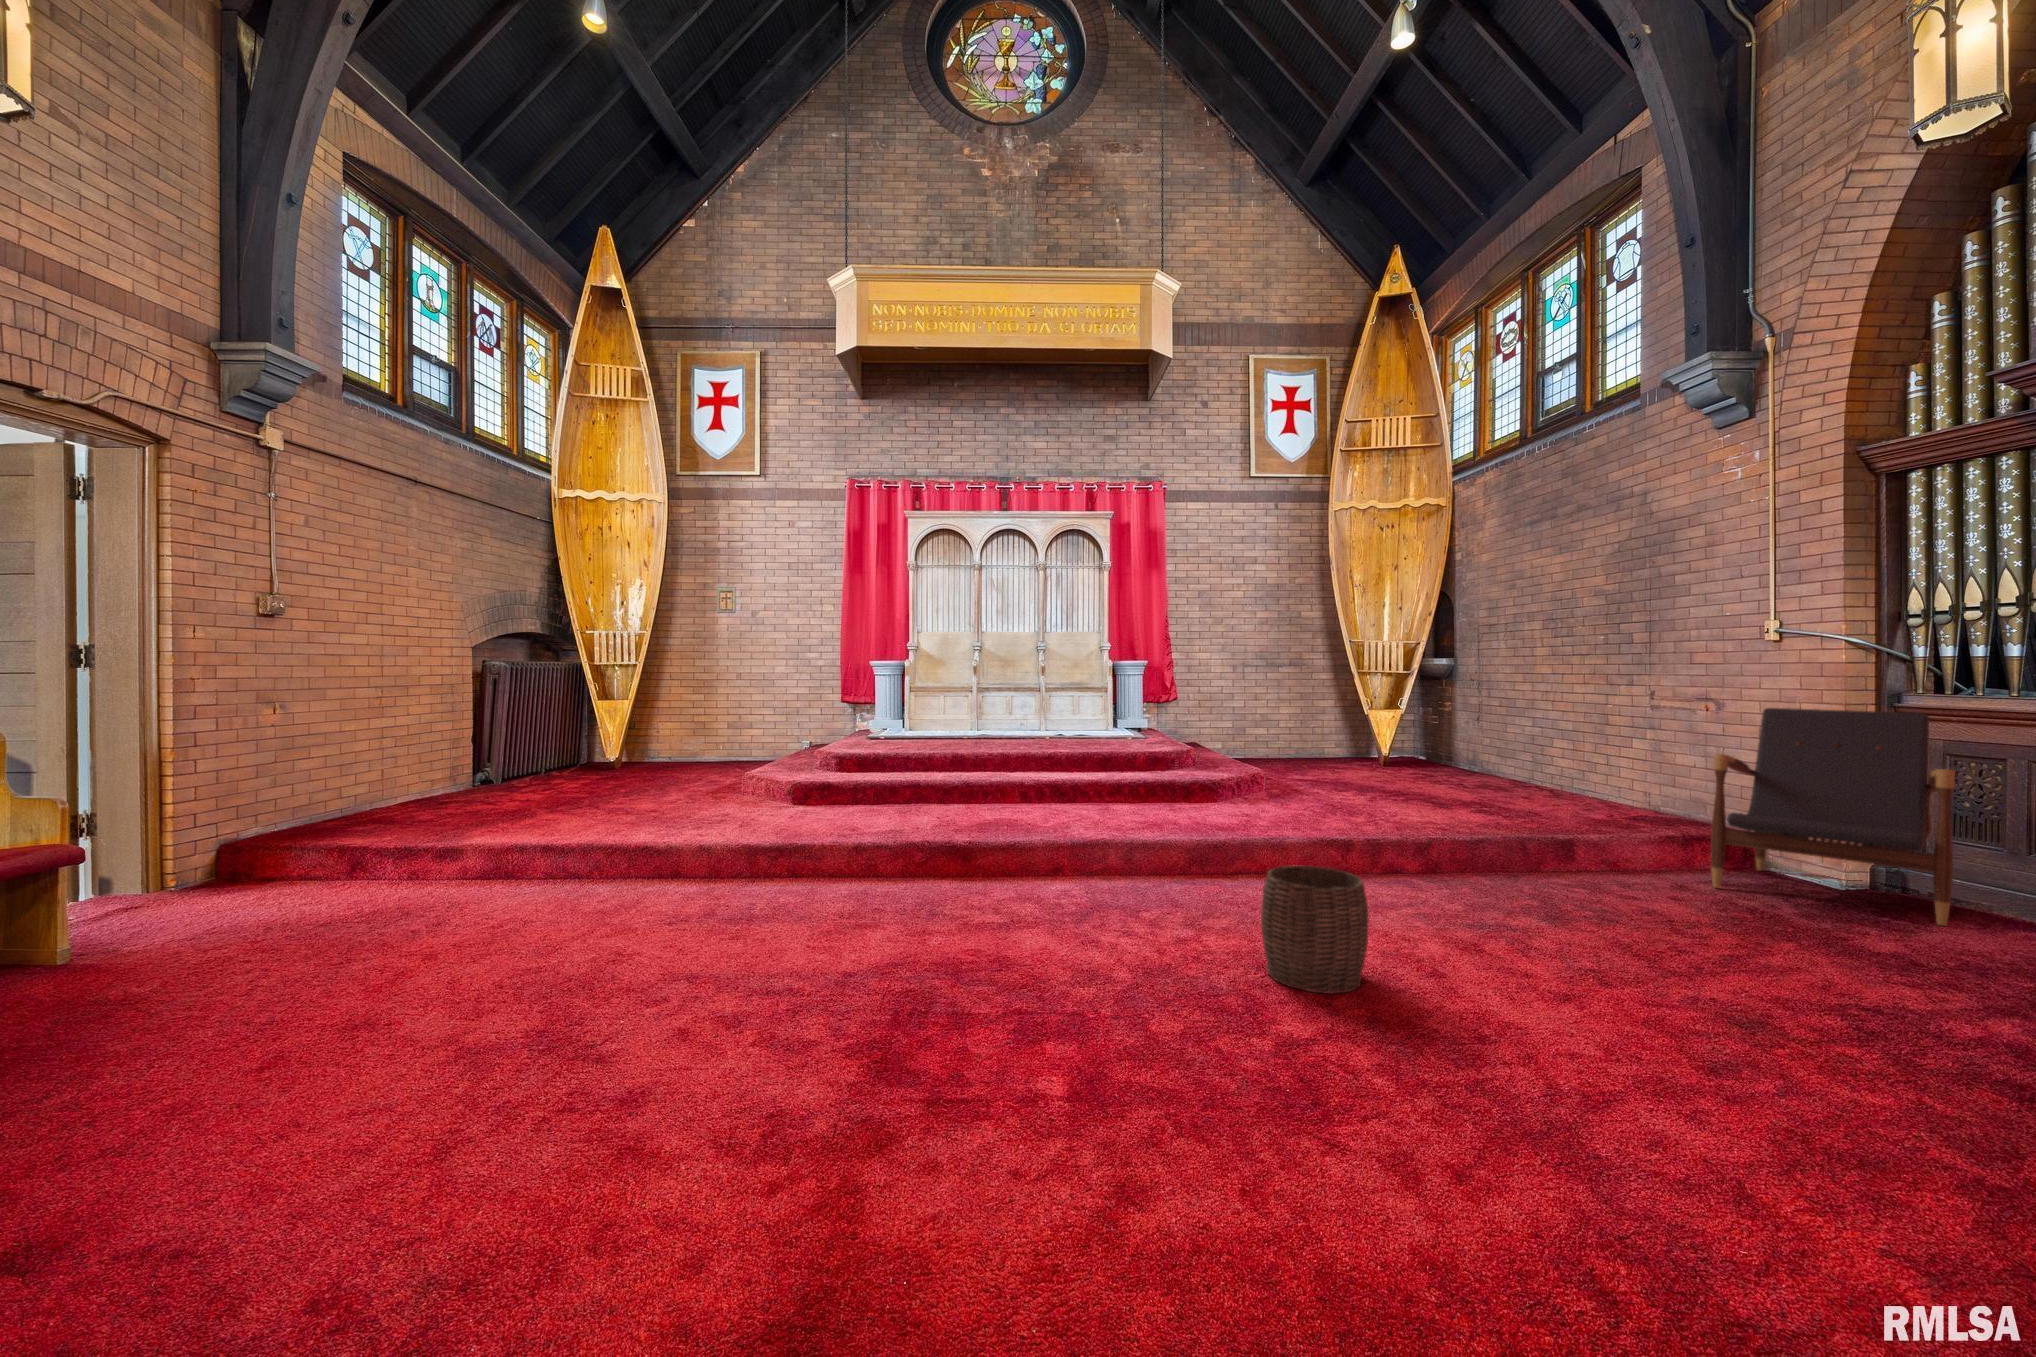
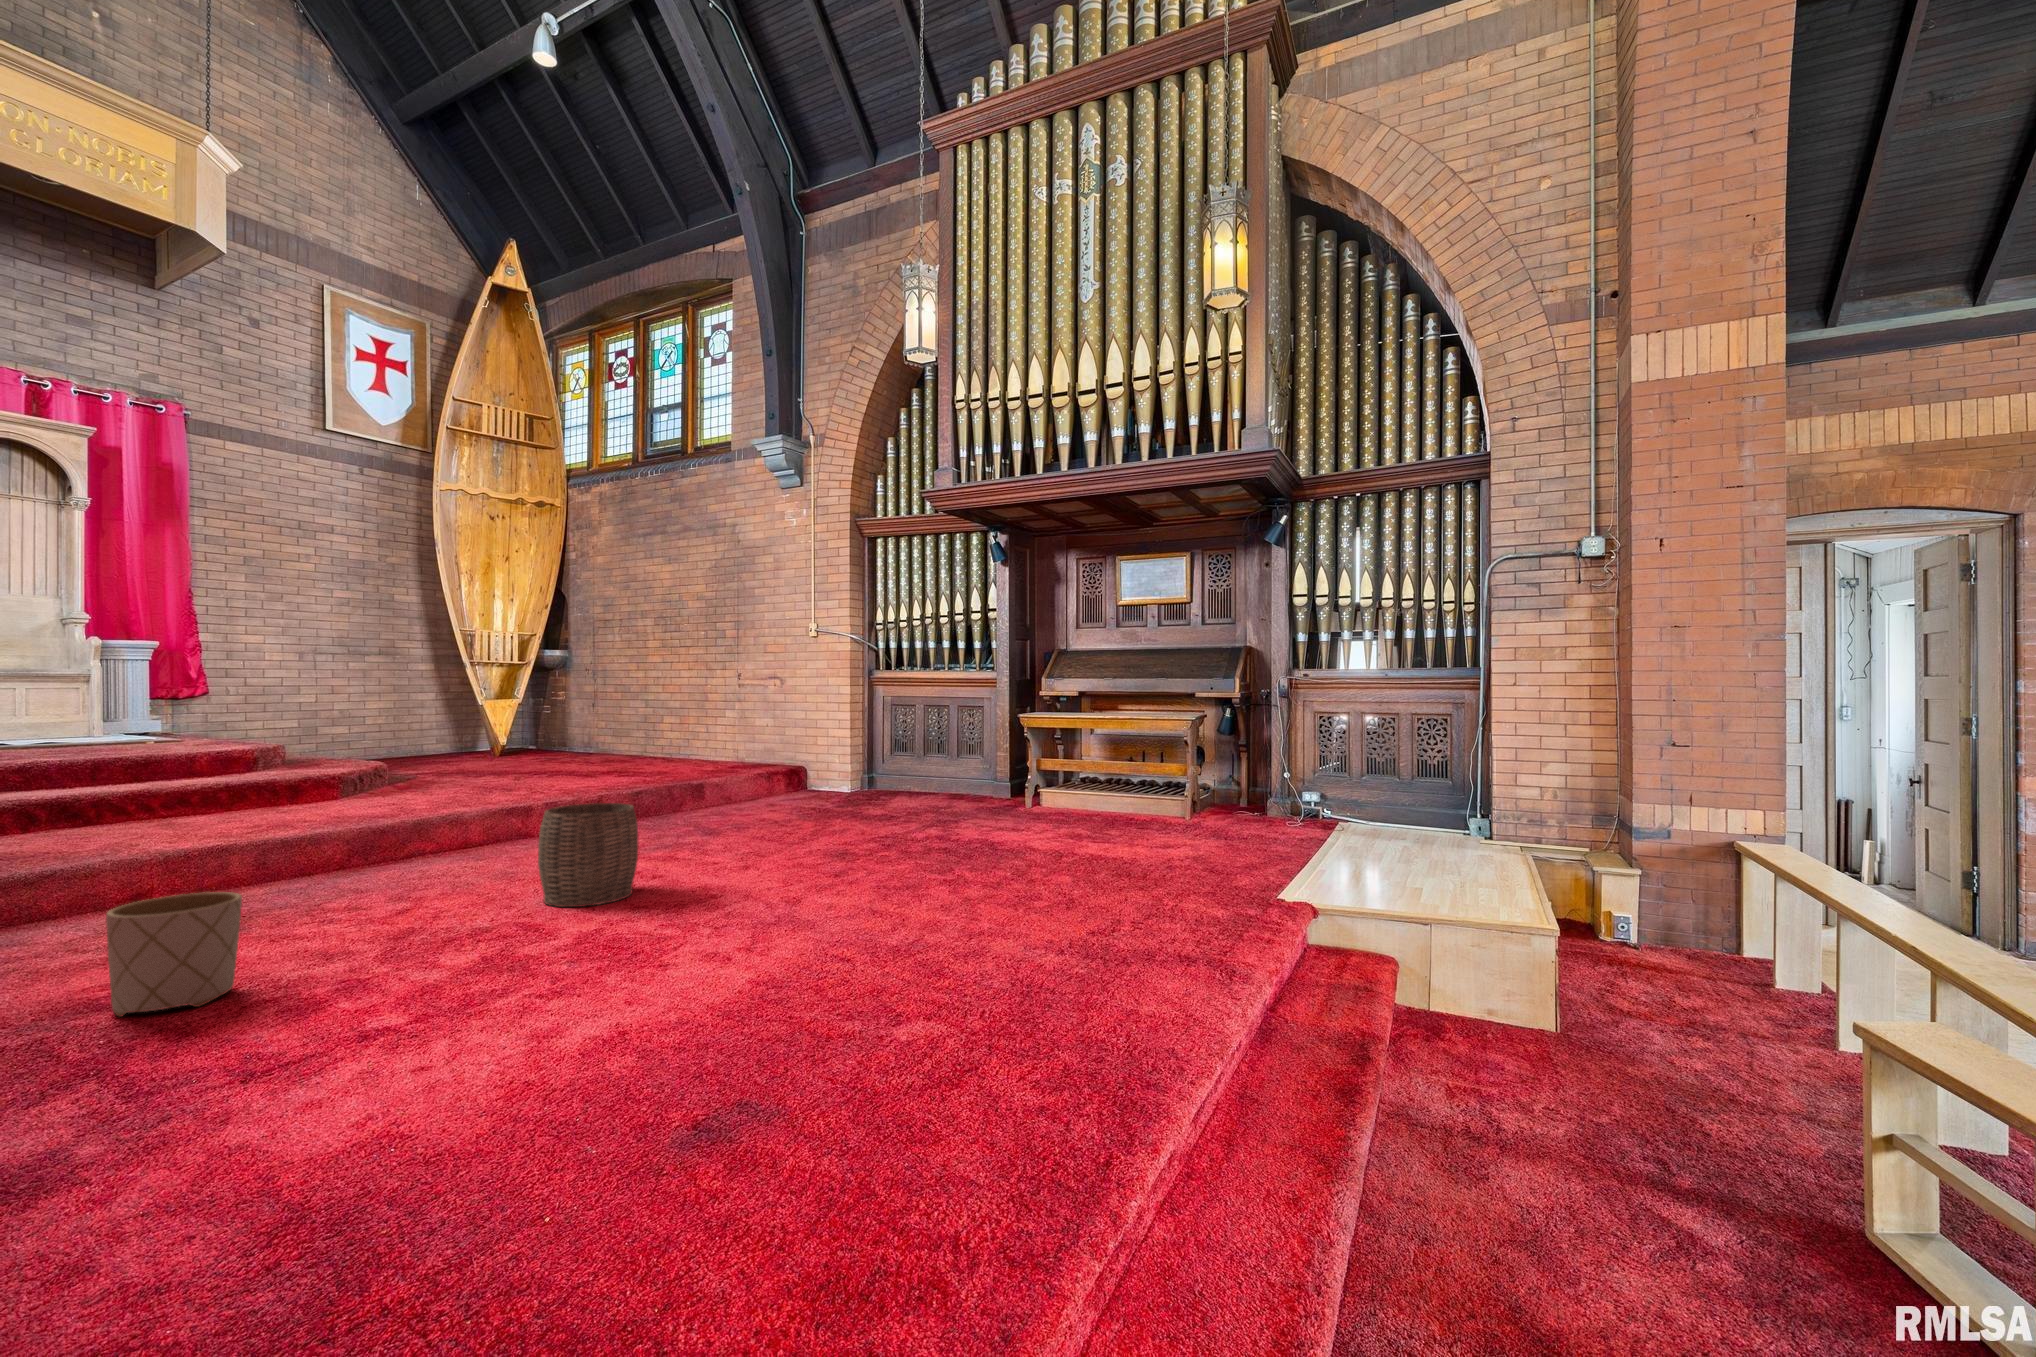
lounge chair: present [1711,708,1955,926] -> none [795,681,903,801]
planter: none [936,893,1008,989] -> present [106,892,242,1017]

